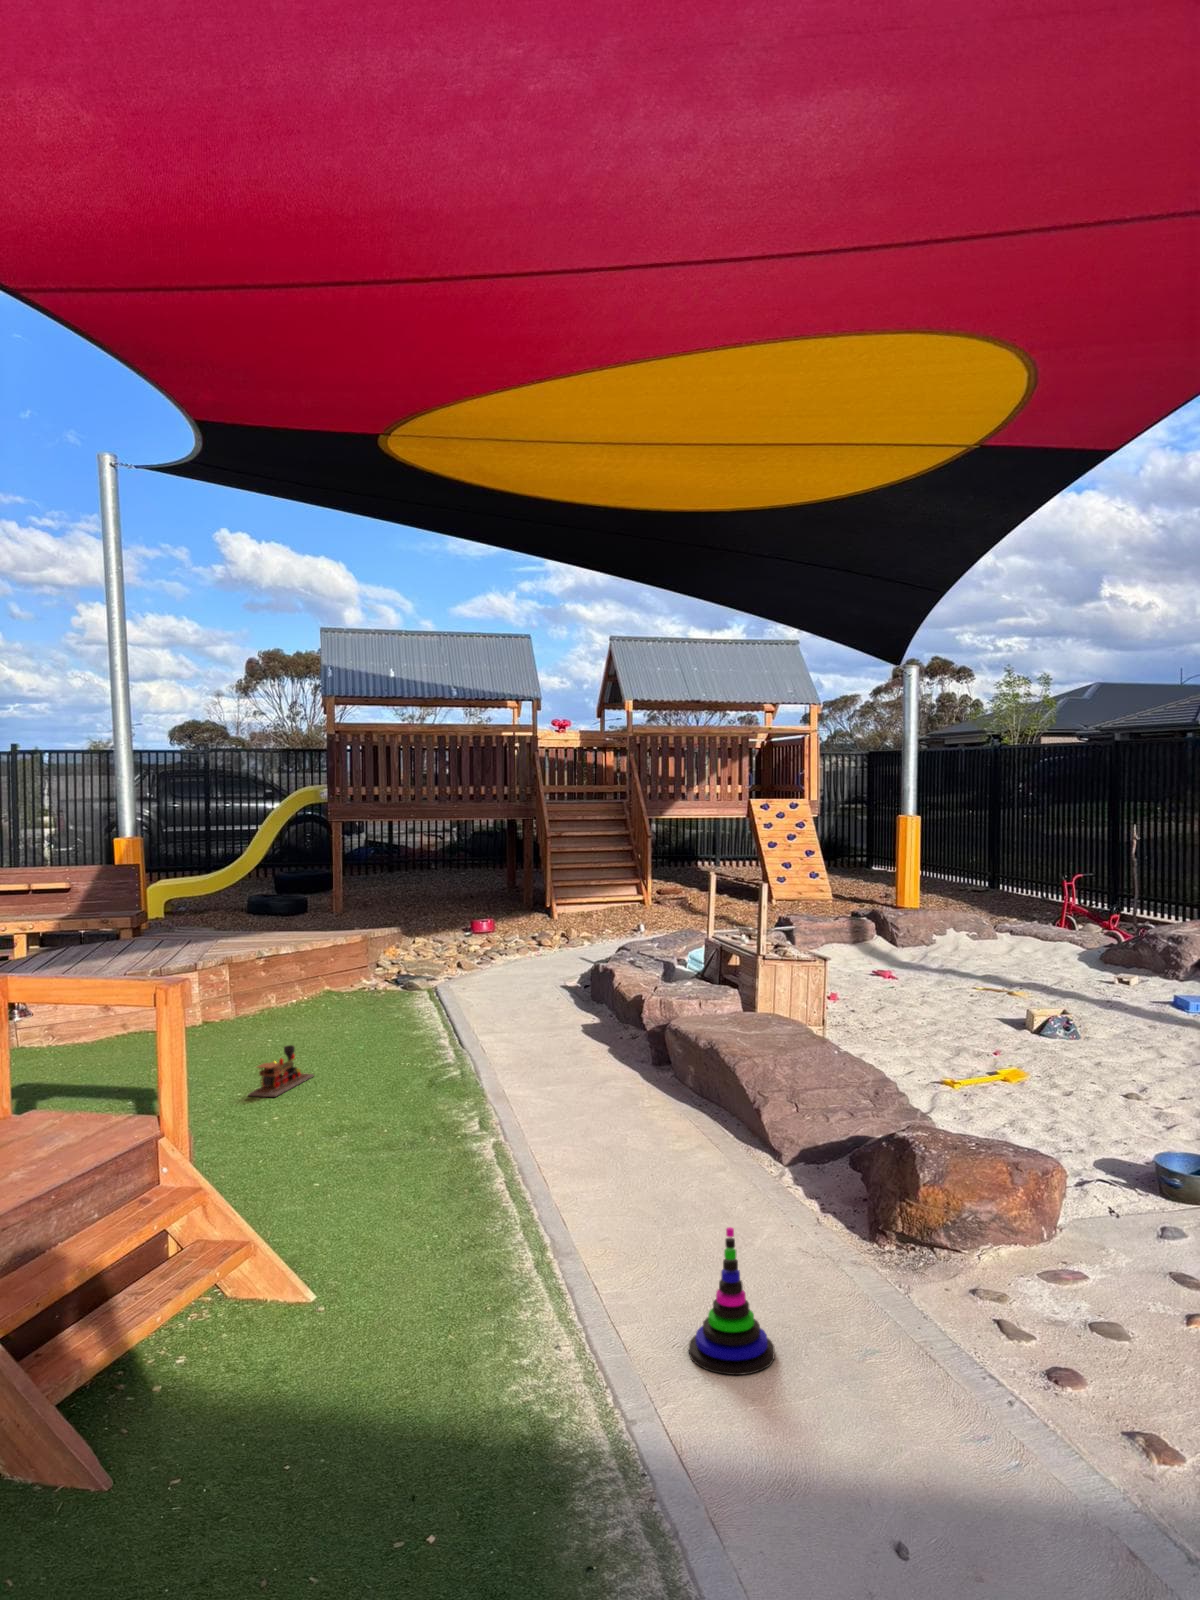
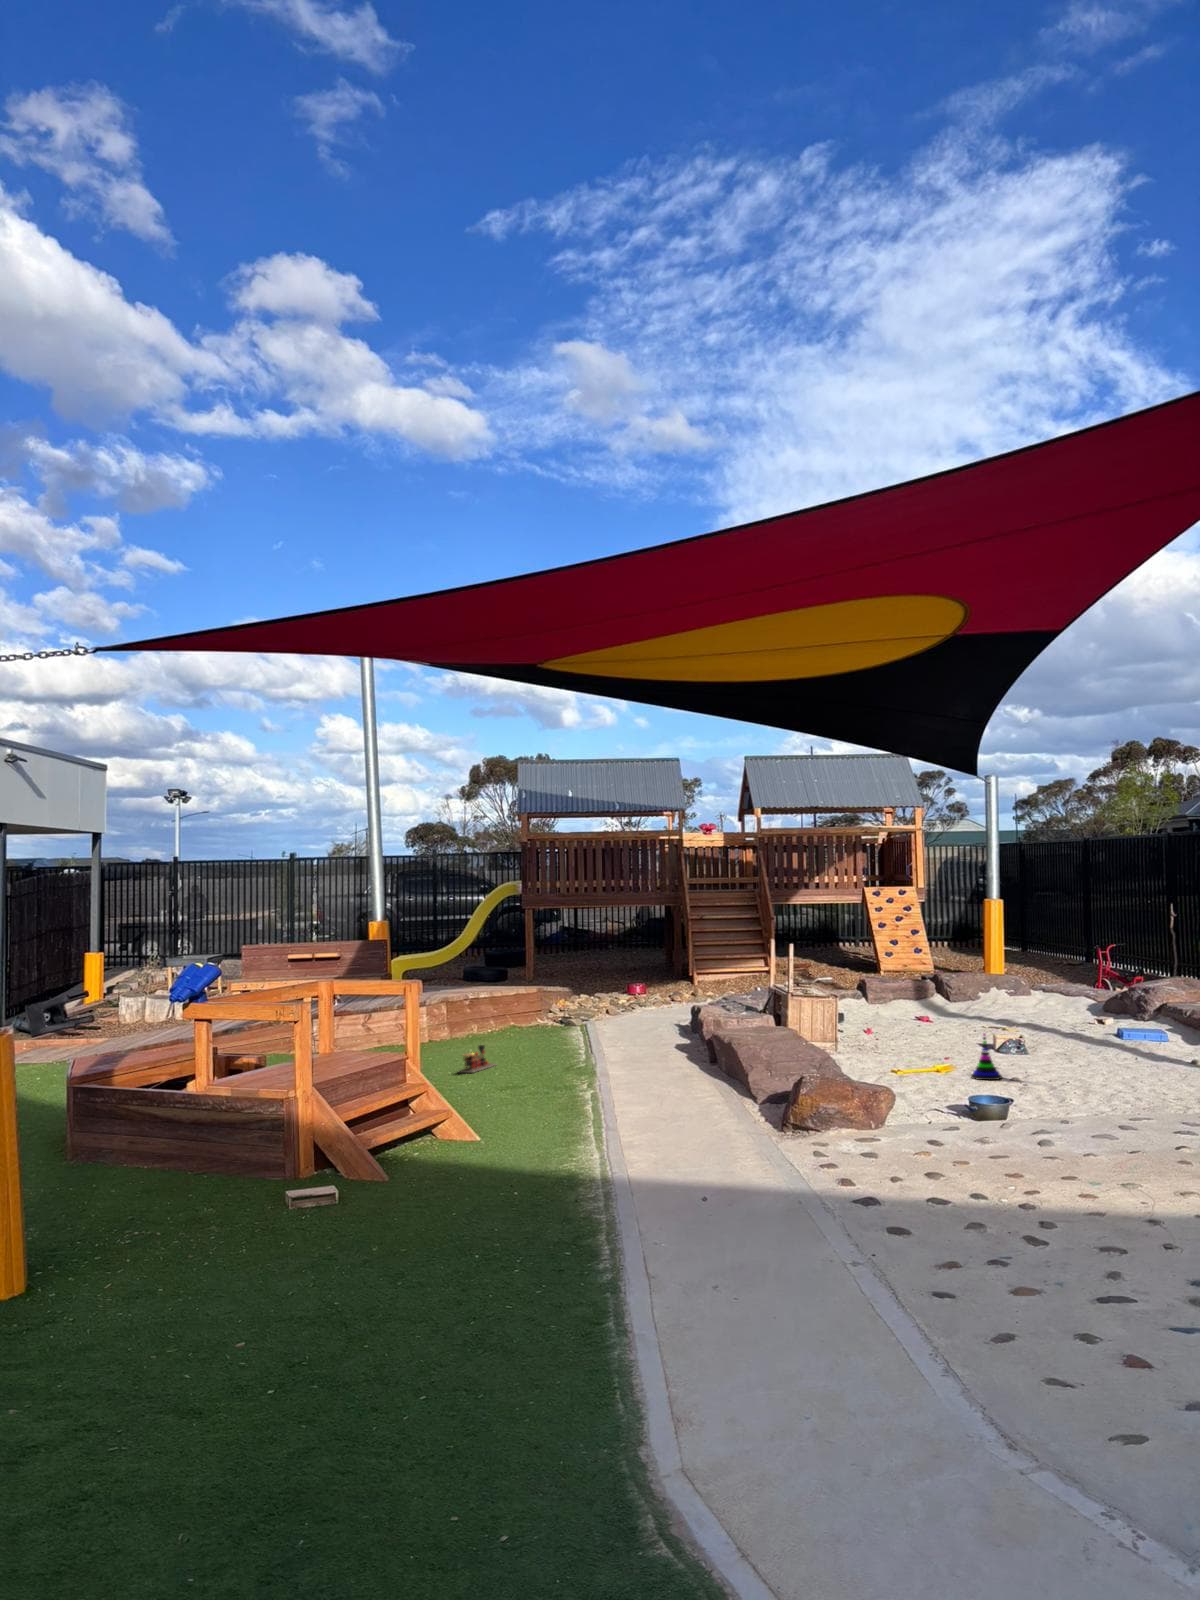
stacking toy: present [689,1227,775,1375] -> present [971,1033,1002,1080]

